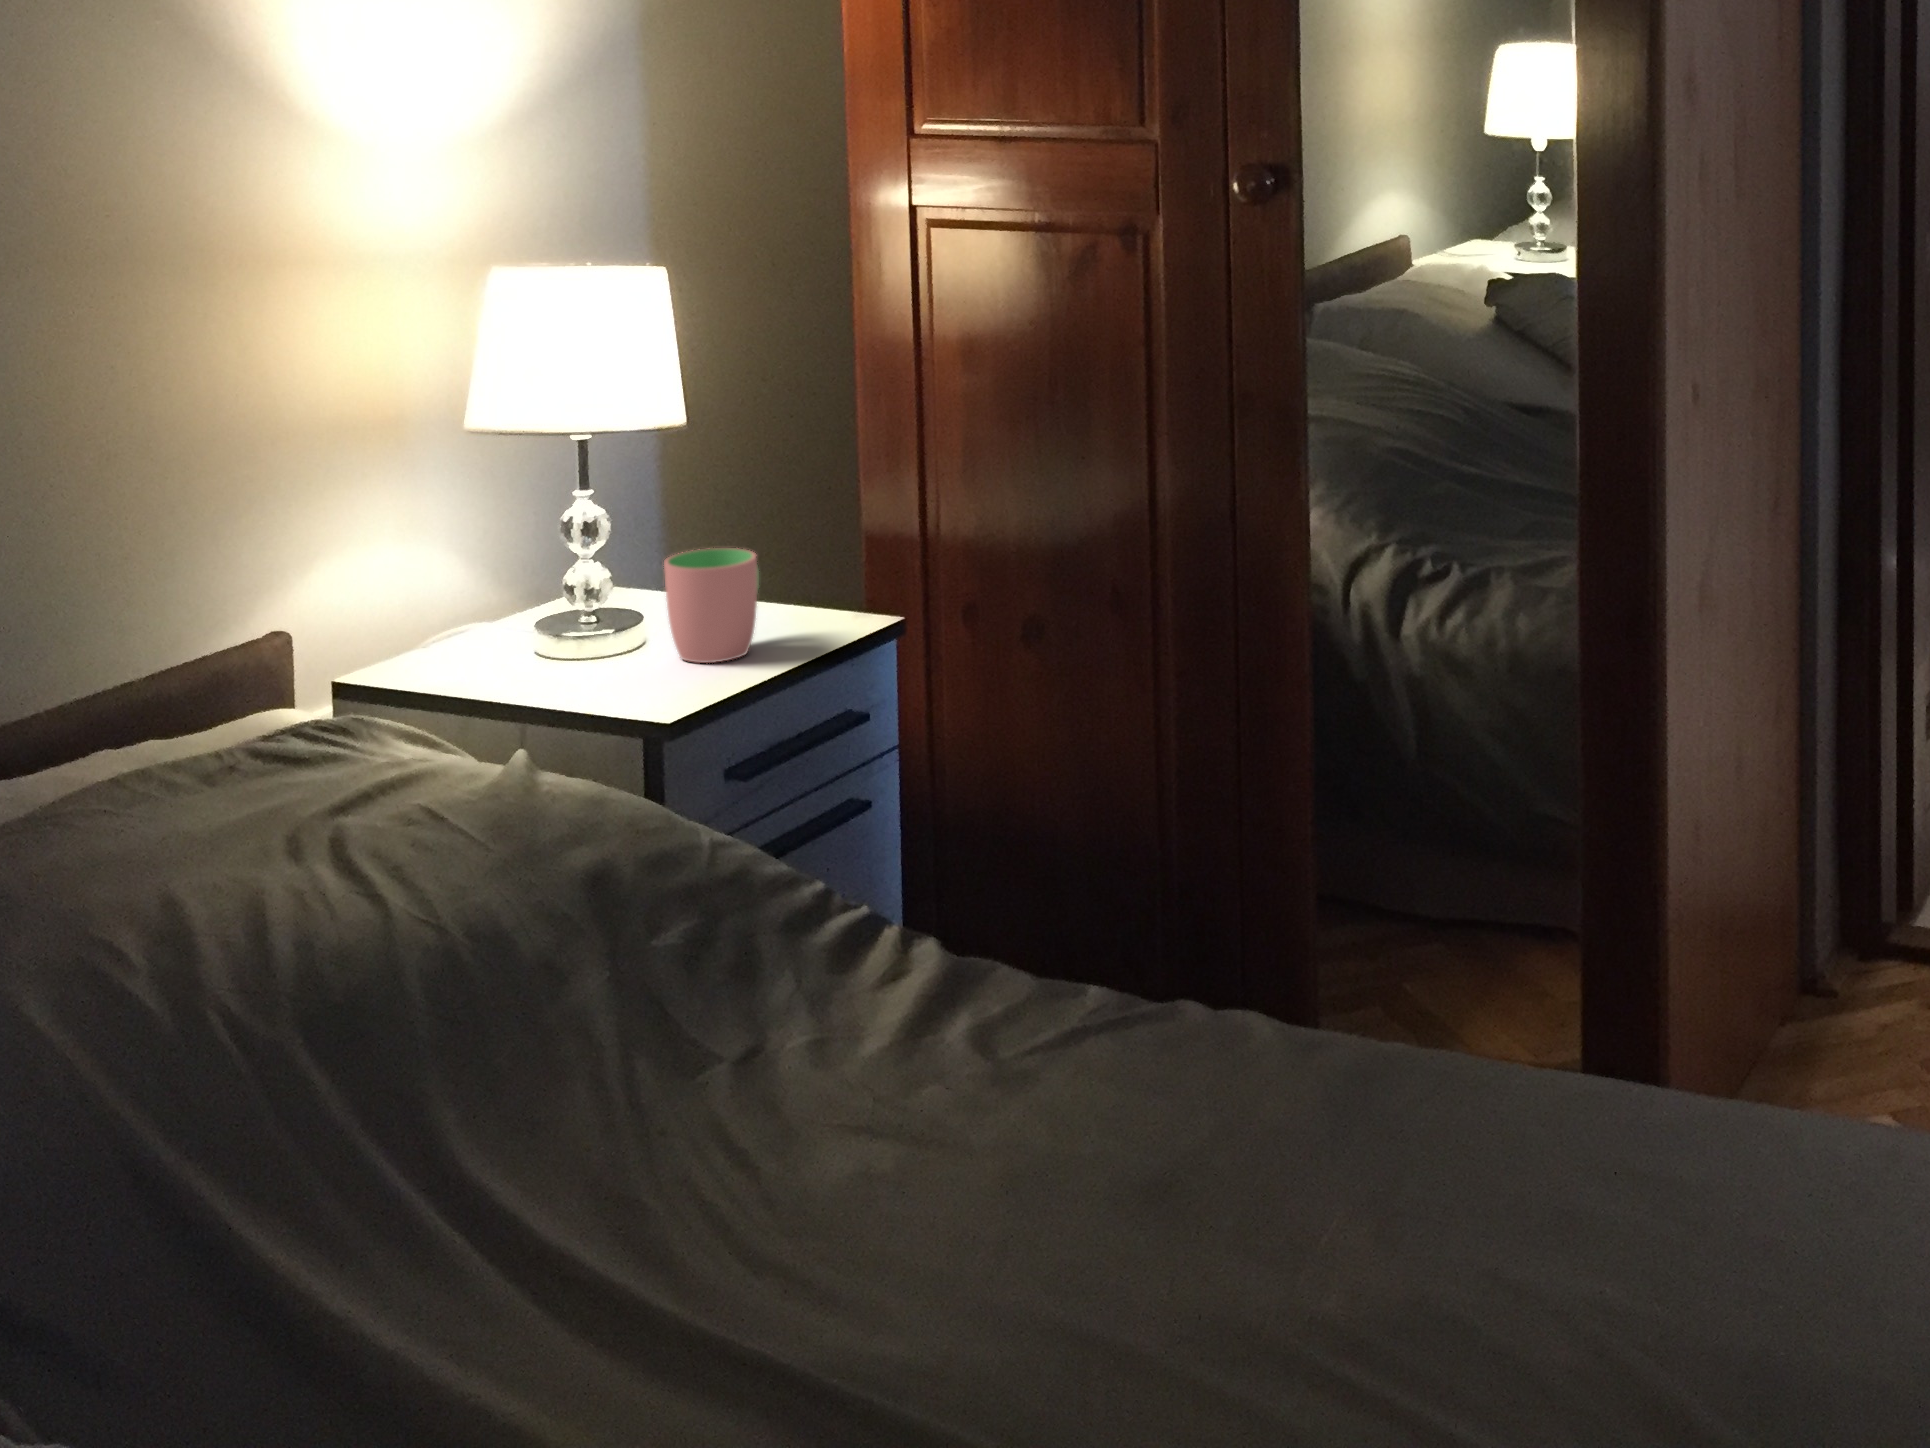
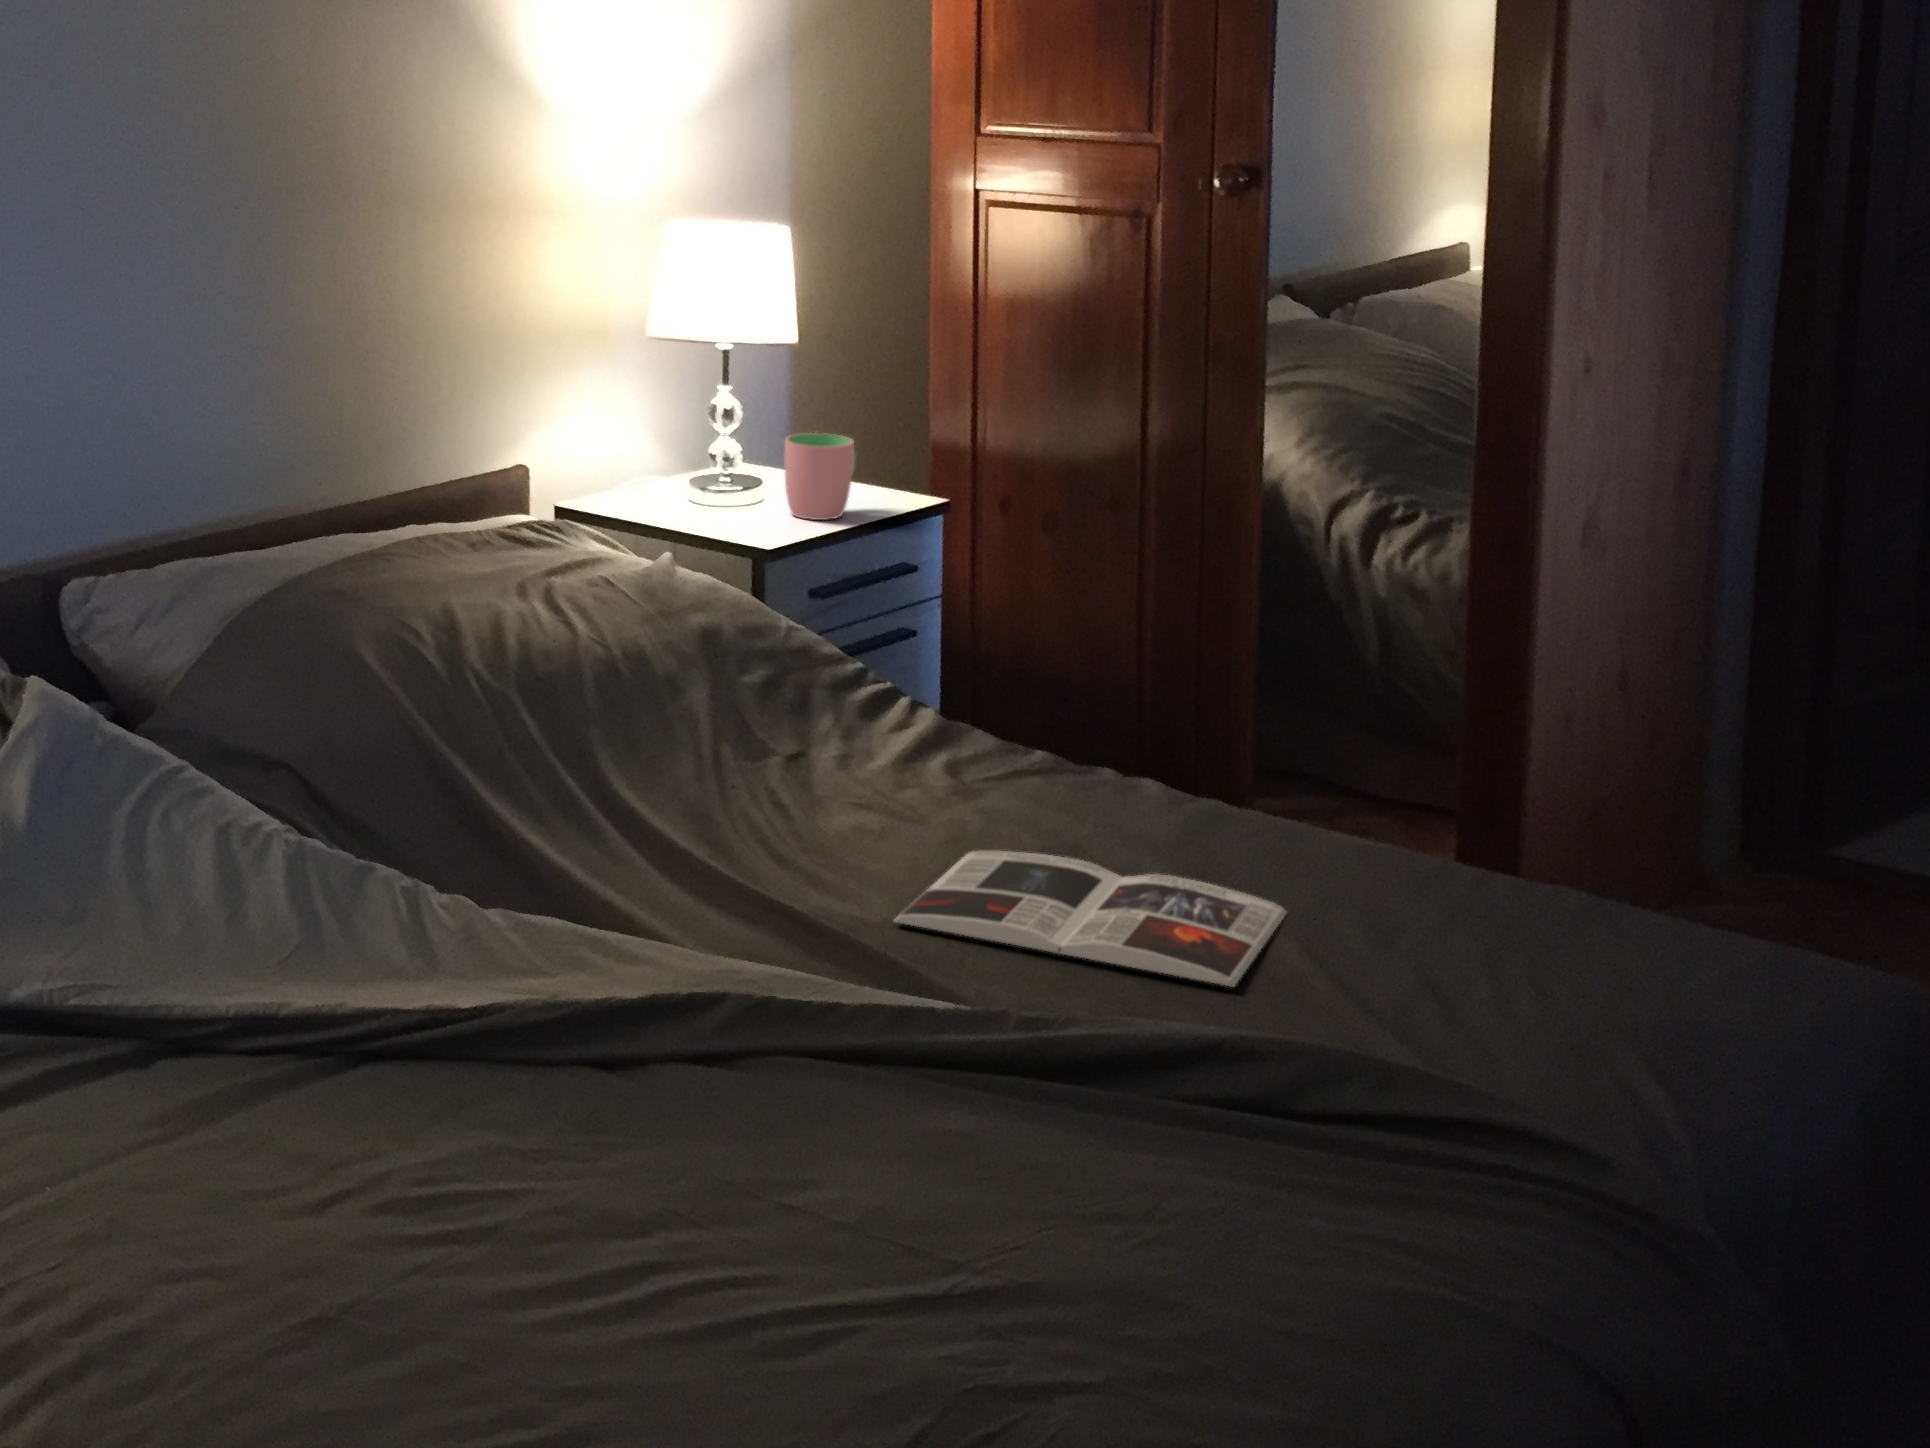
magazine: none [904,1133,1439,1317] -> present [894,851,1287,987]

